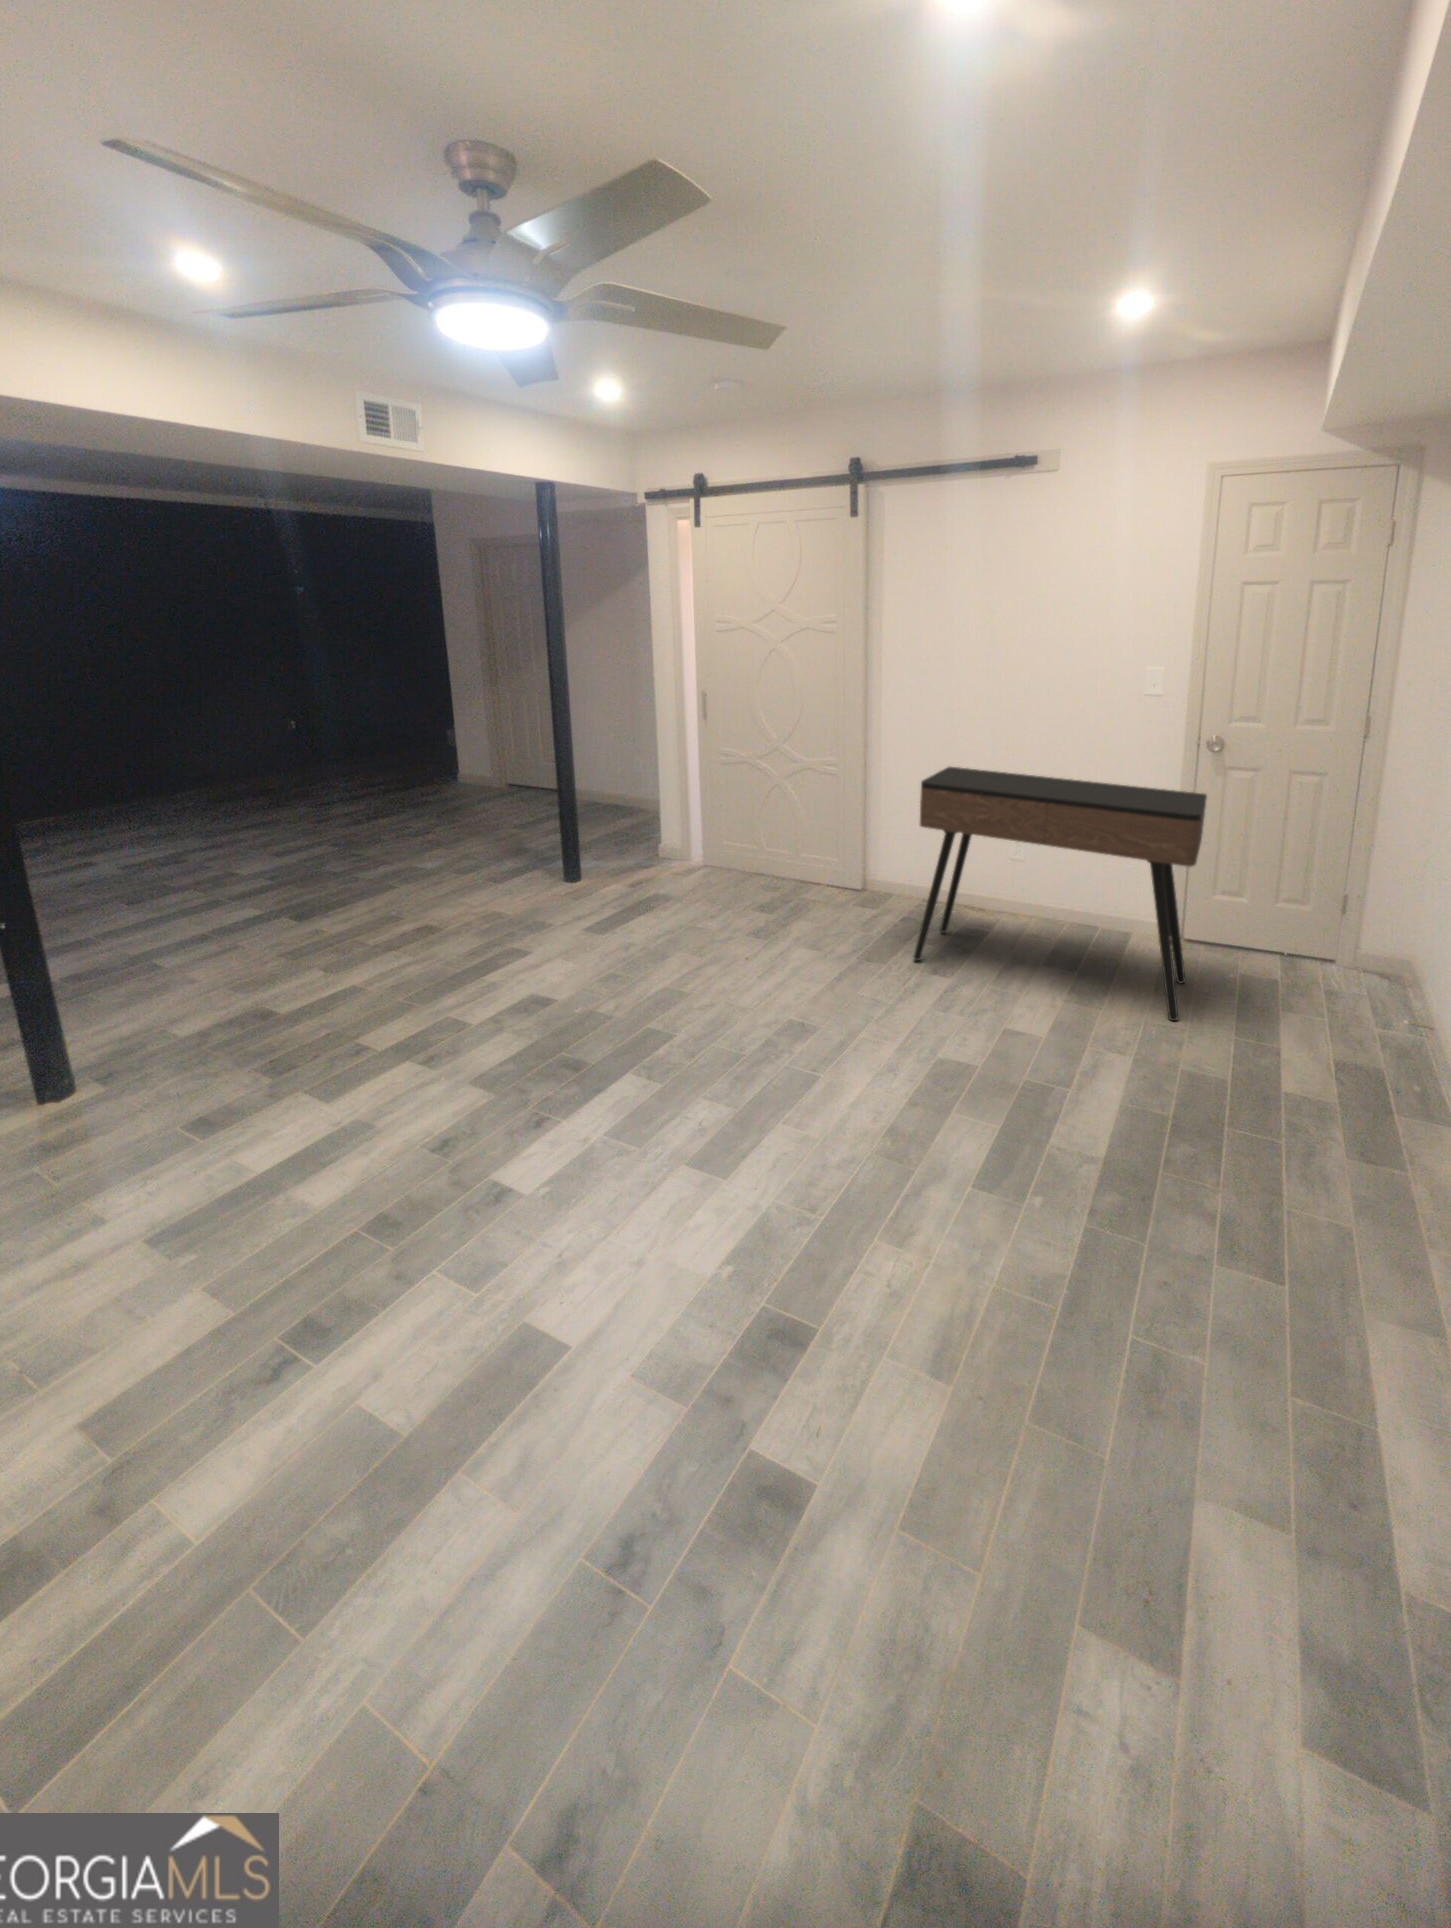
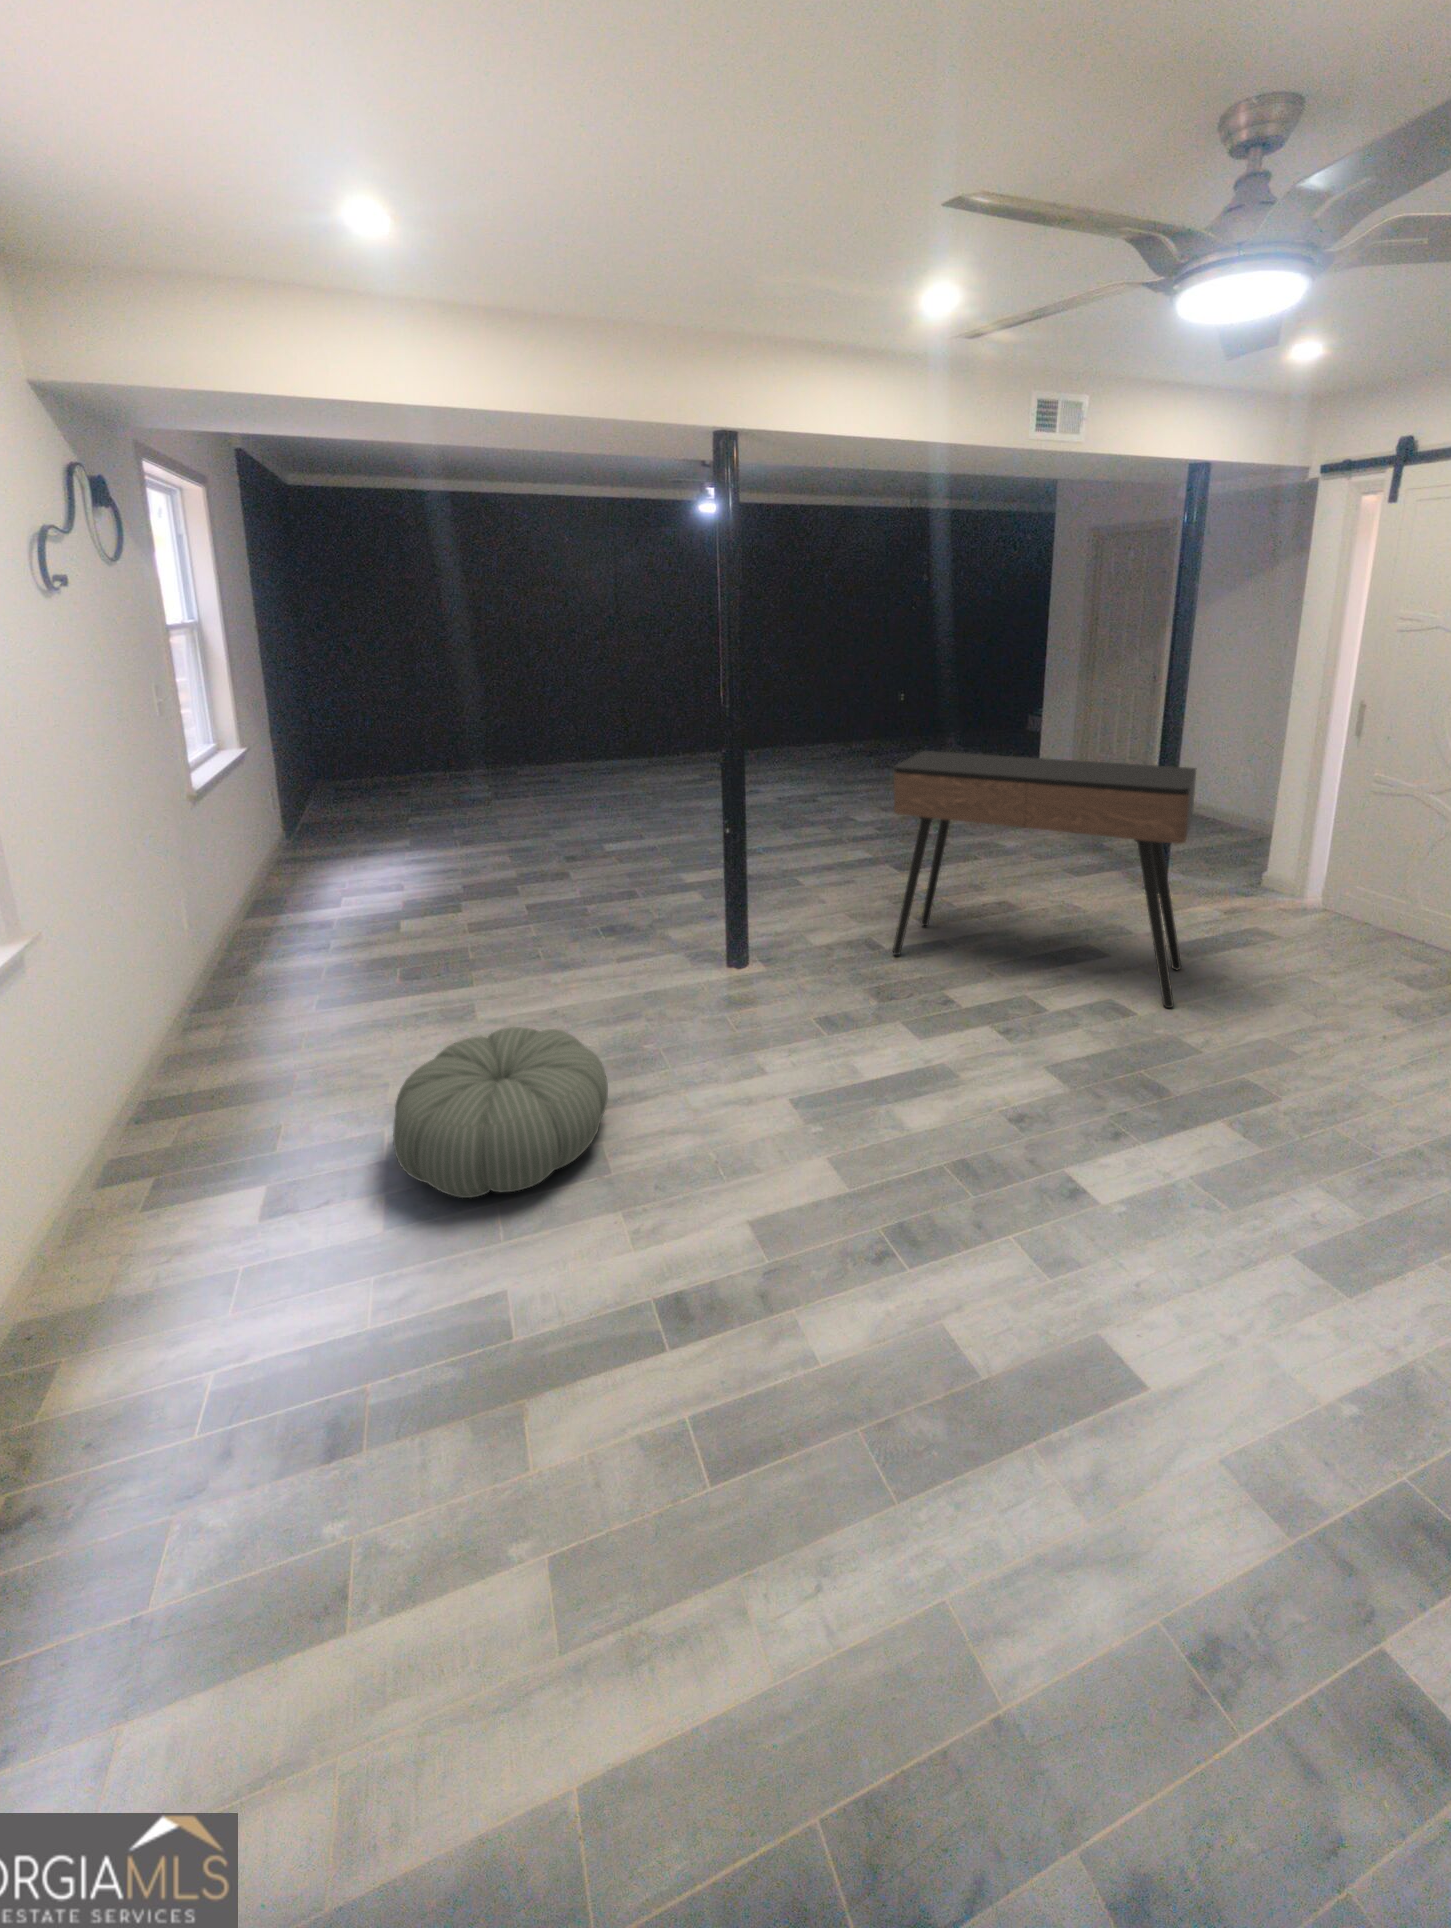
pouf: none [432,1026,641,1194] -> present [393,1027,608,1198]

